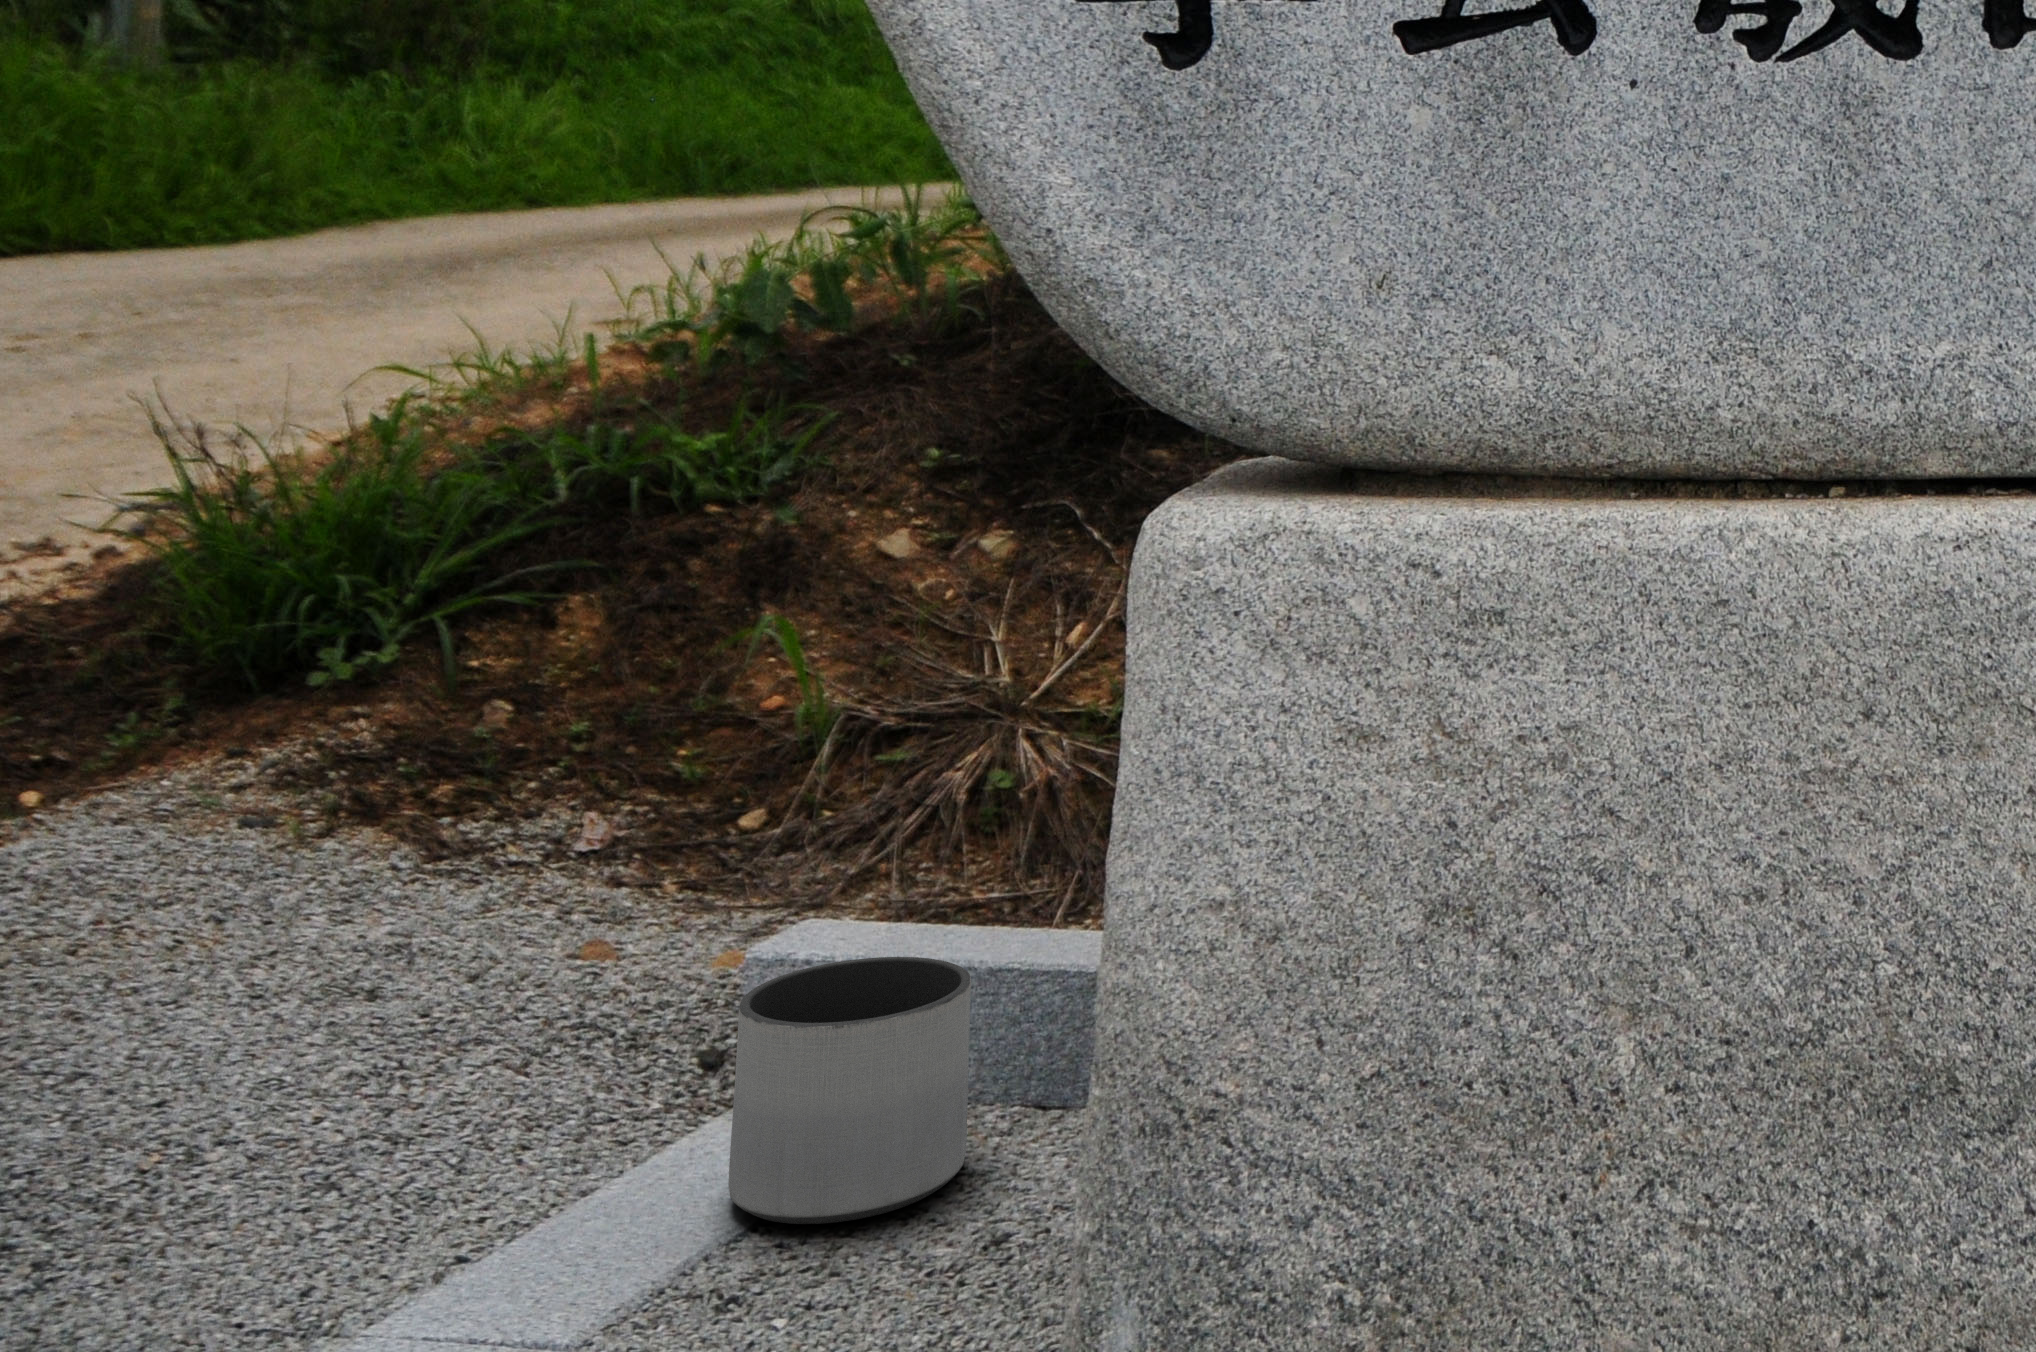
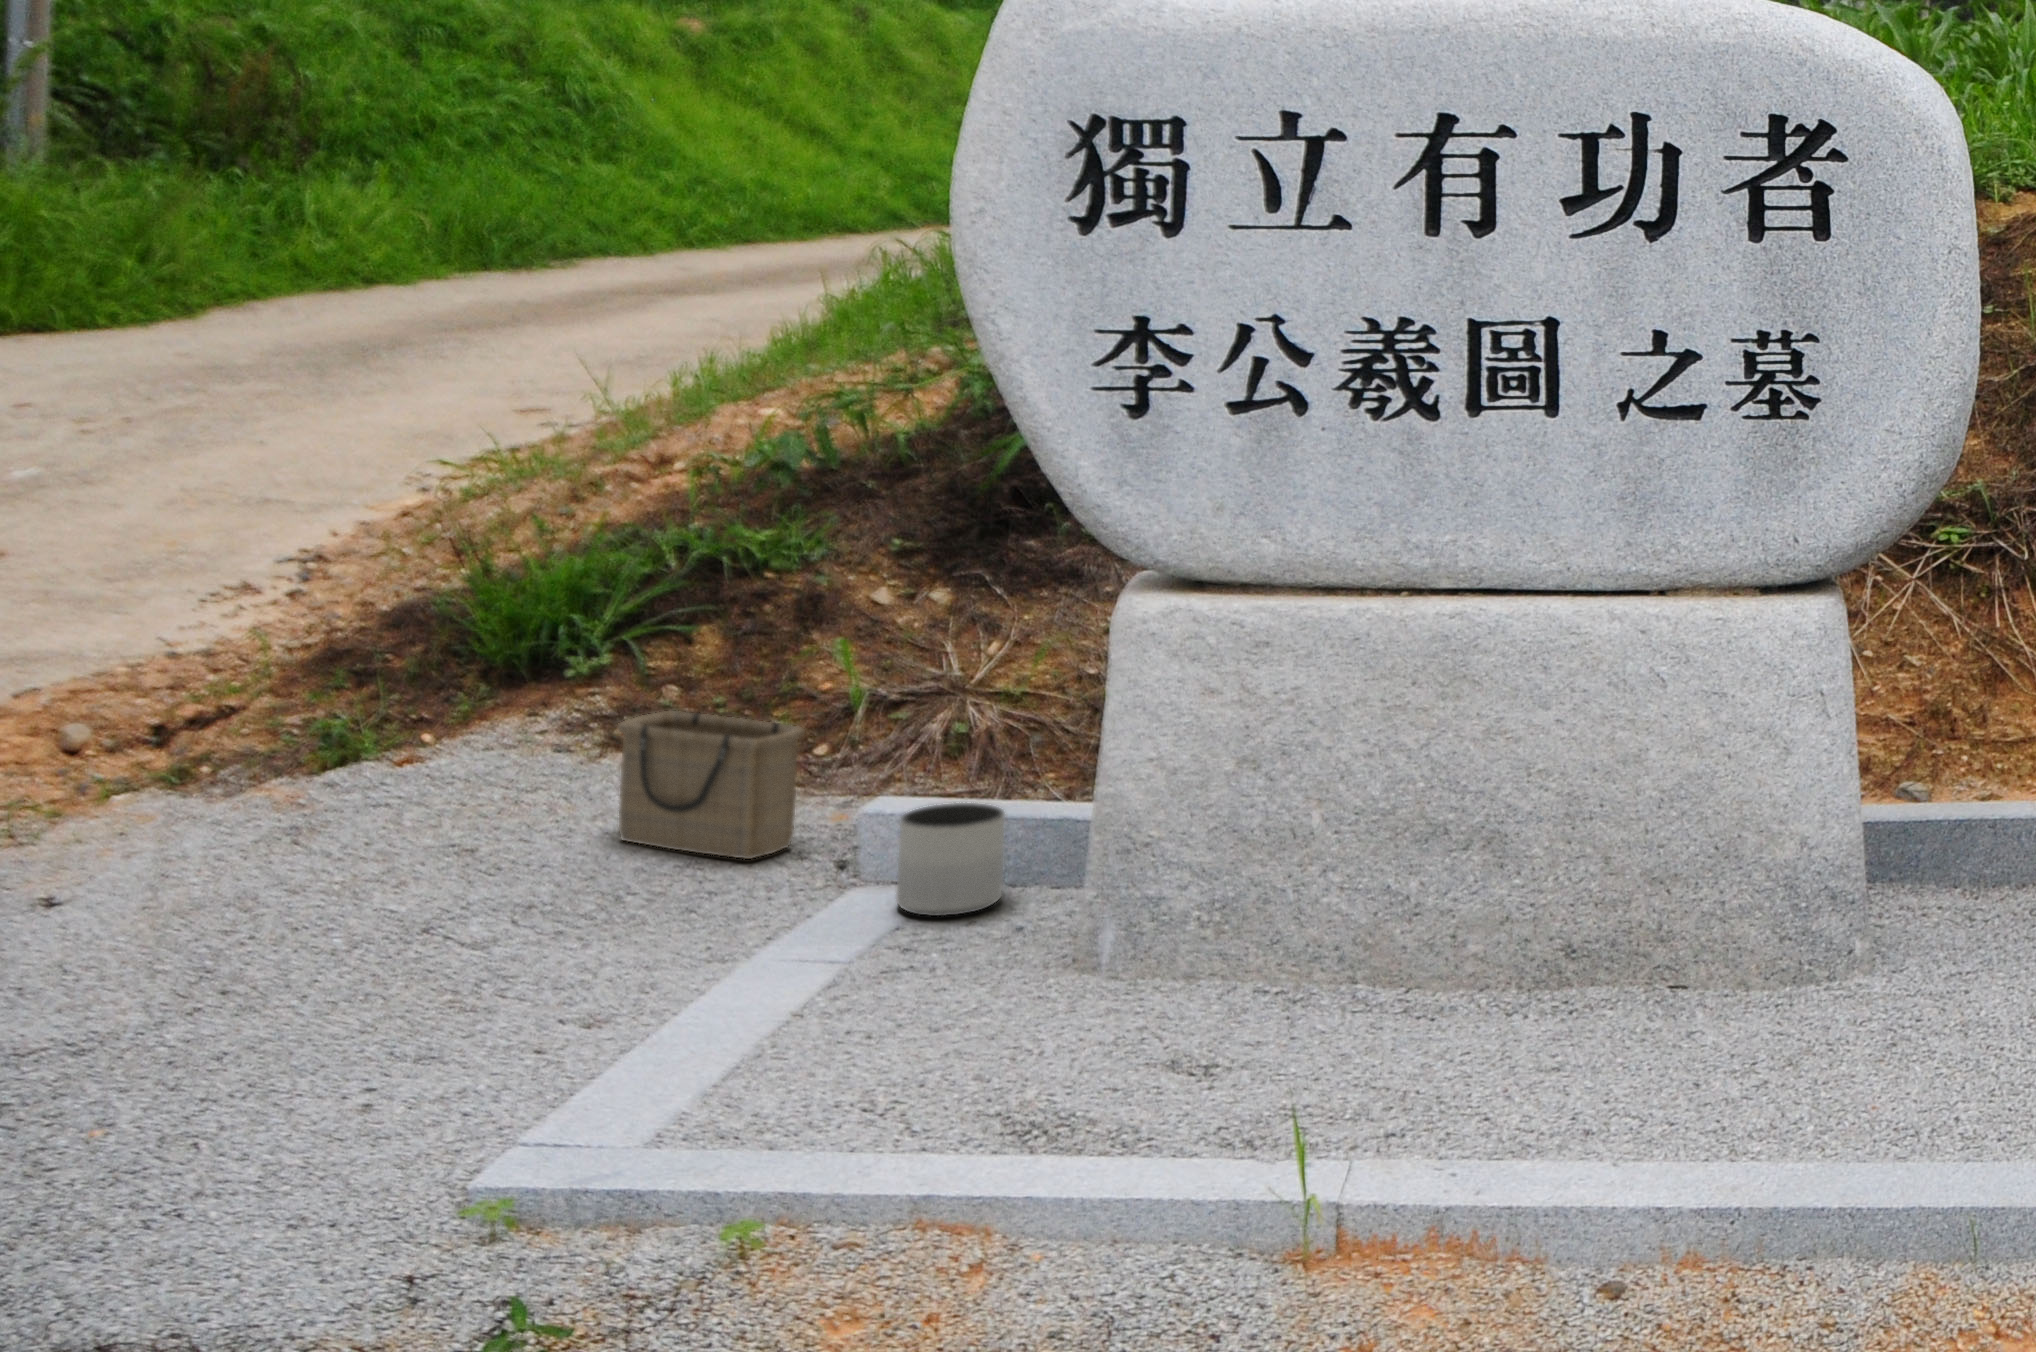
basket: none [282,749,631,1059] -> present [618,711,804,859]

